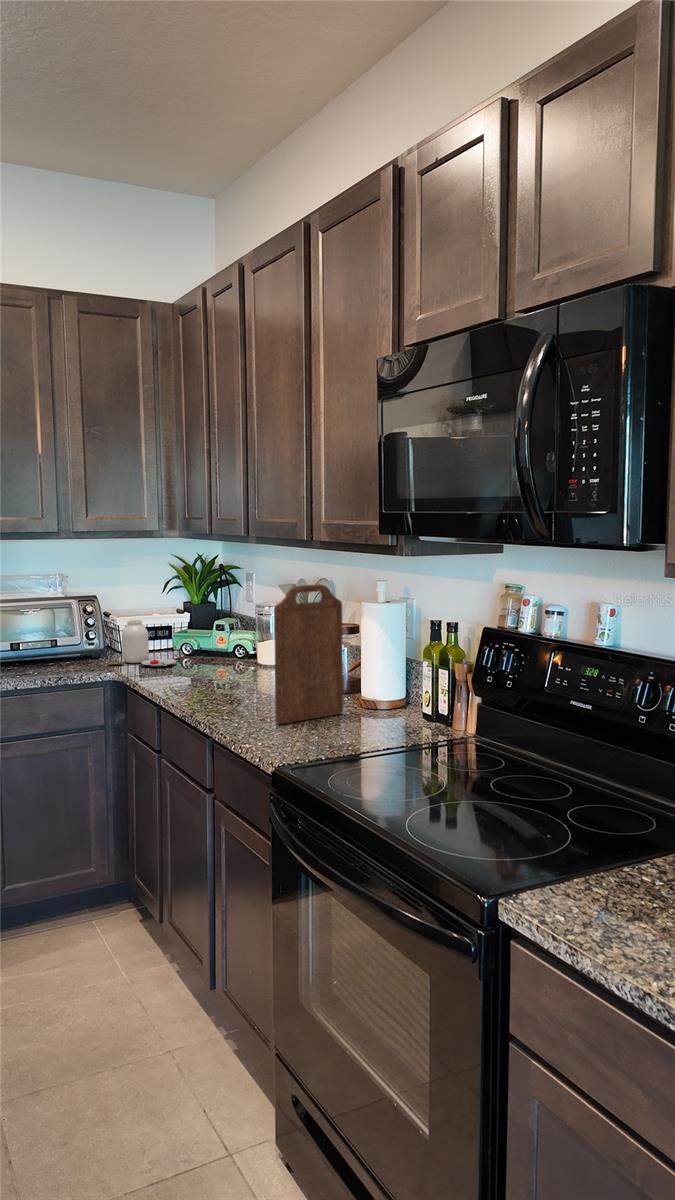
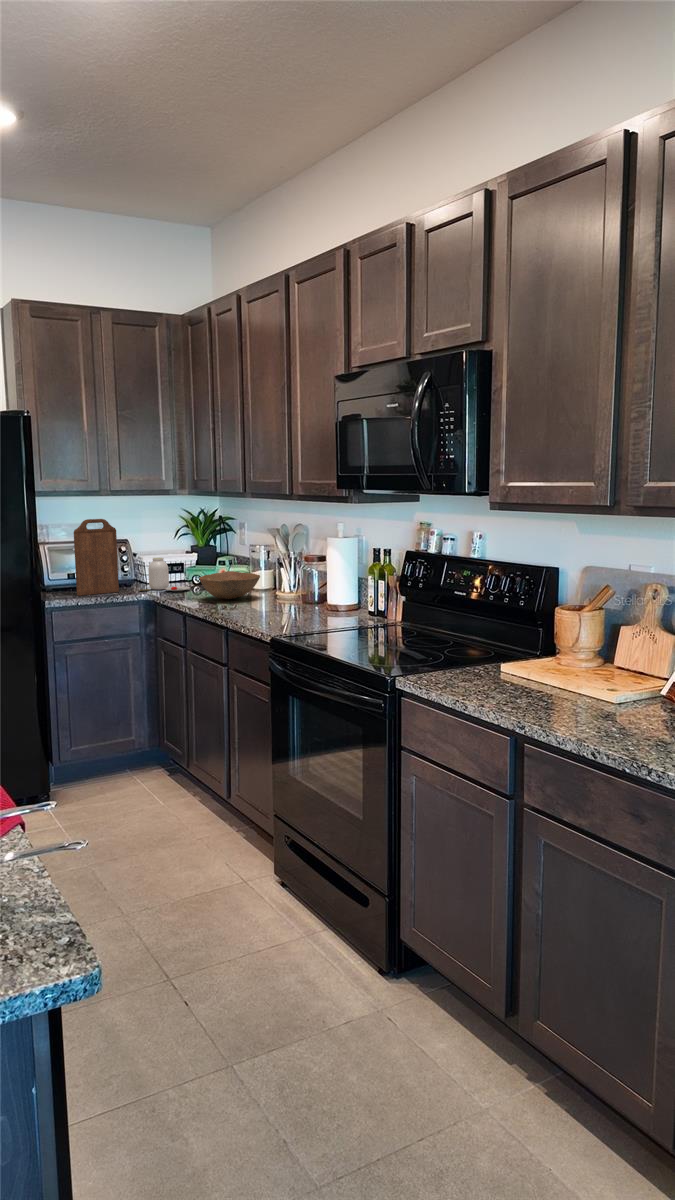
cutting board: present [274,584,343,724] -> present [74,519,119,596]
bowl: none [183,642,267,683] -> present [199,571,260,599]

